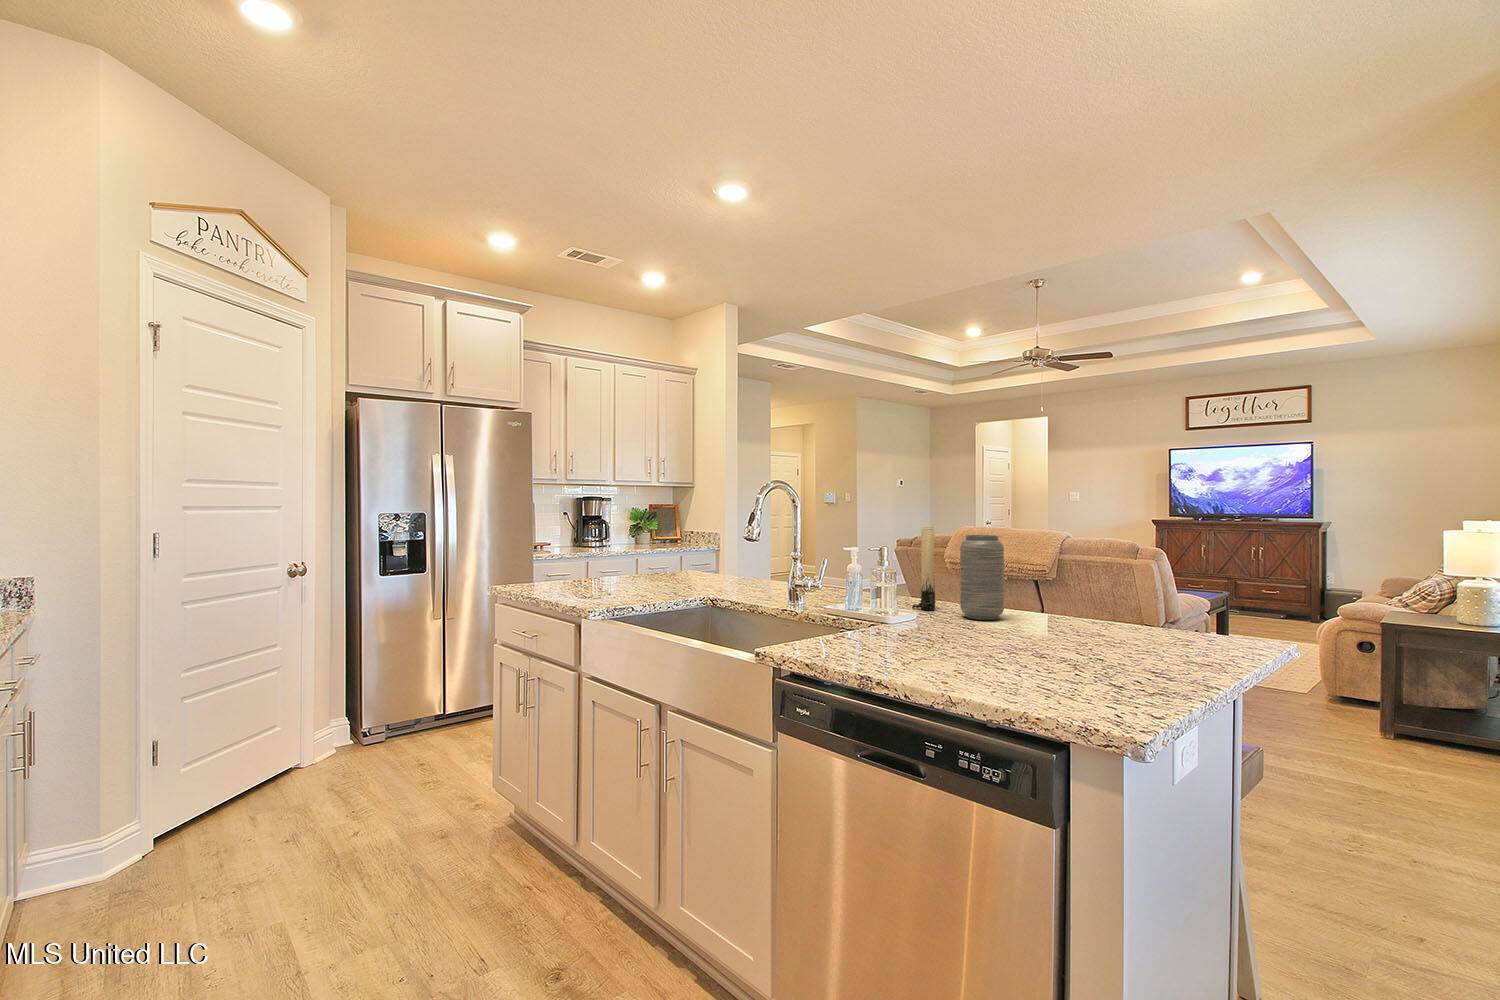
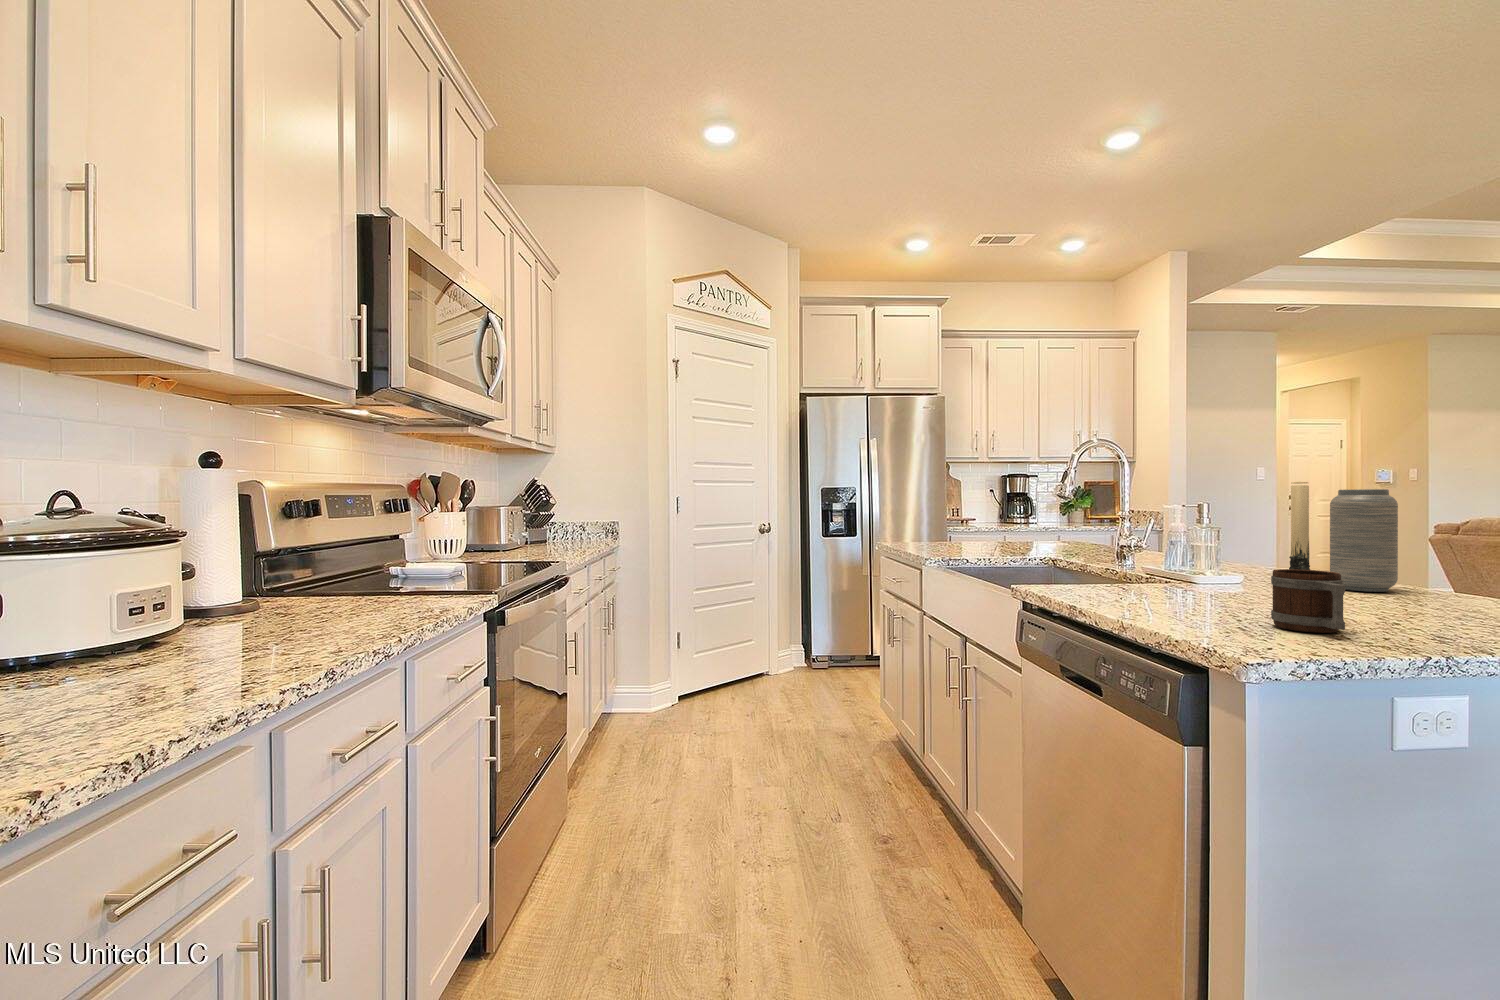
mug: none [1009,618,1077,676] -> present [1271,569,1345,633]

